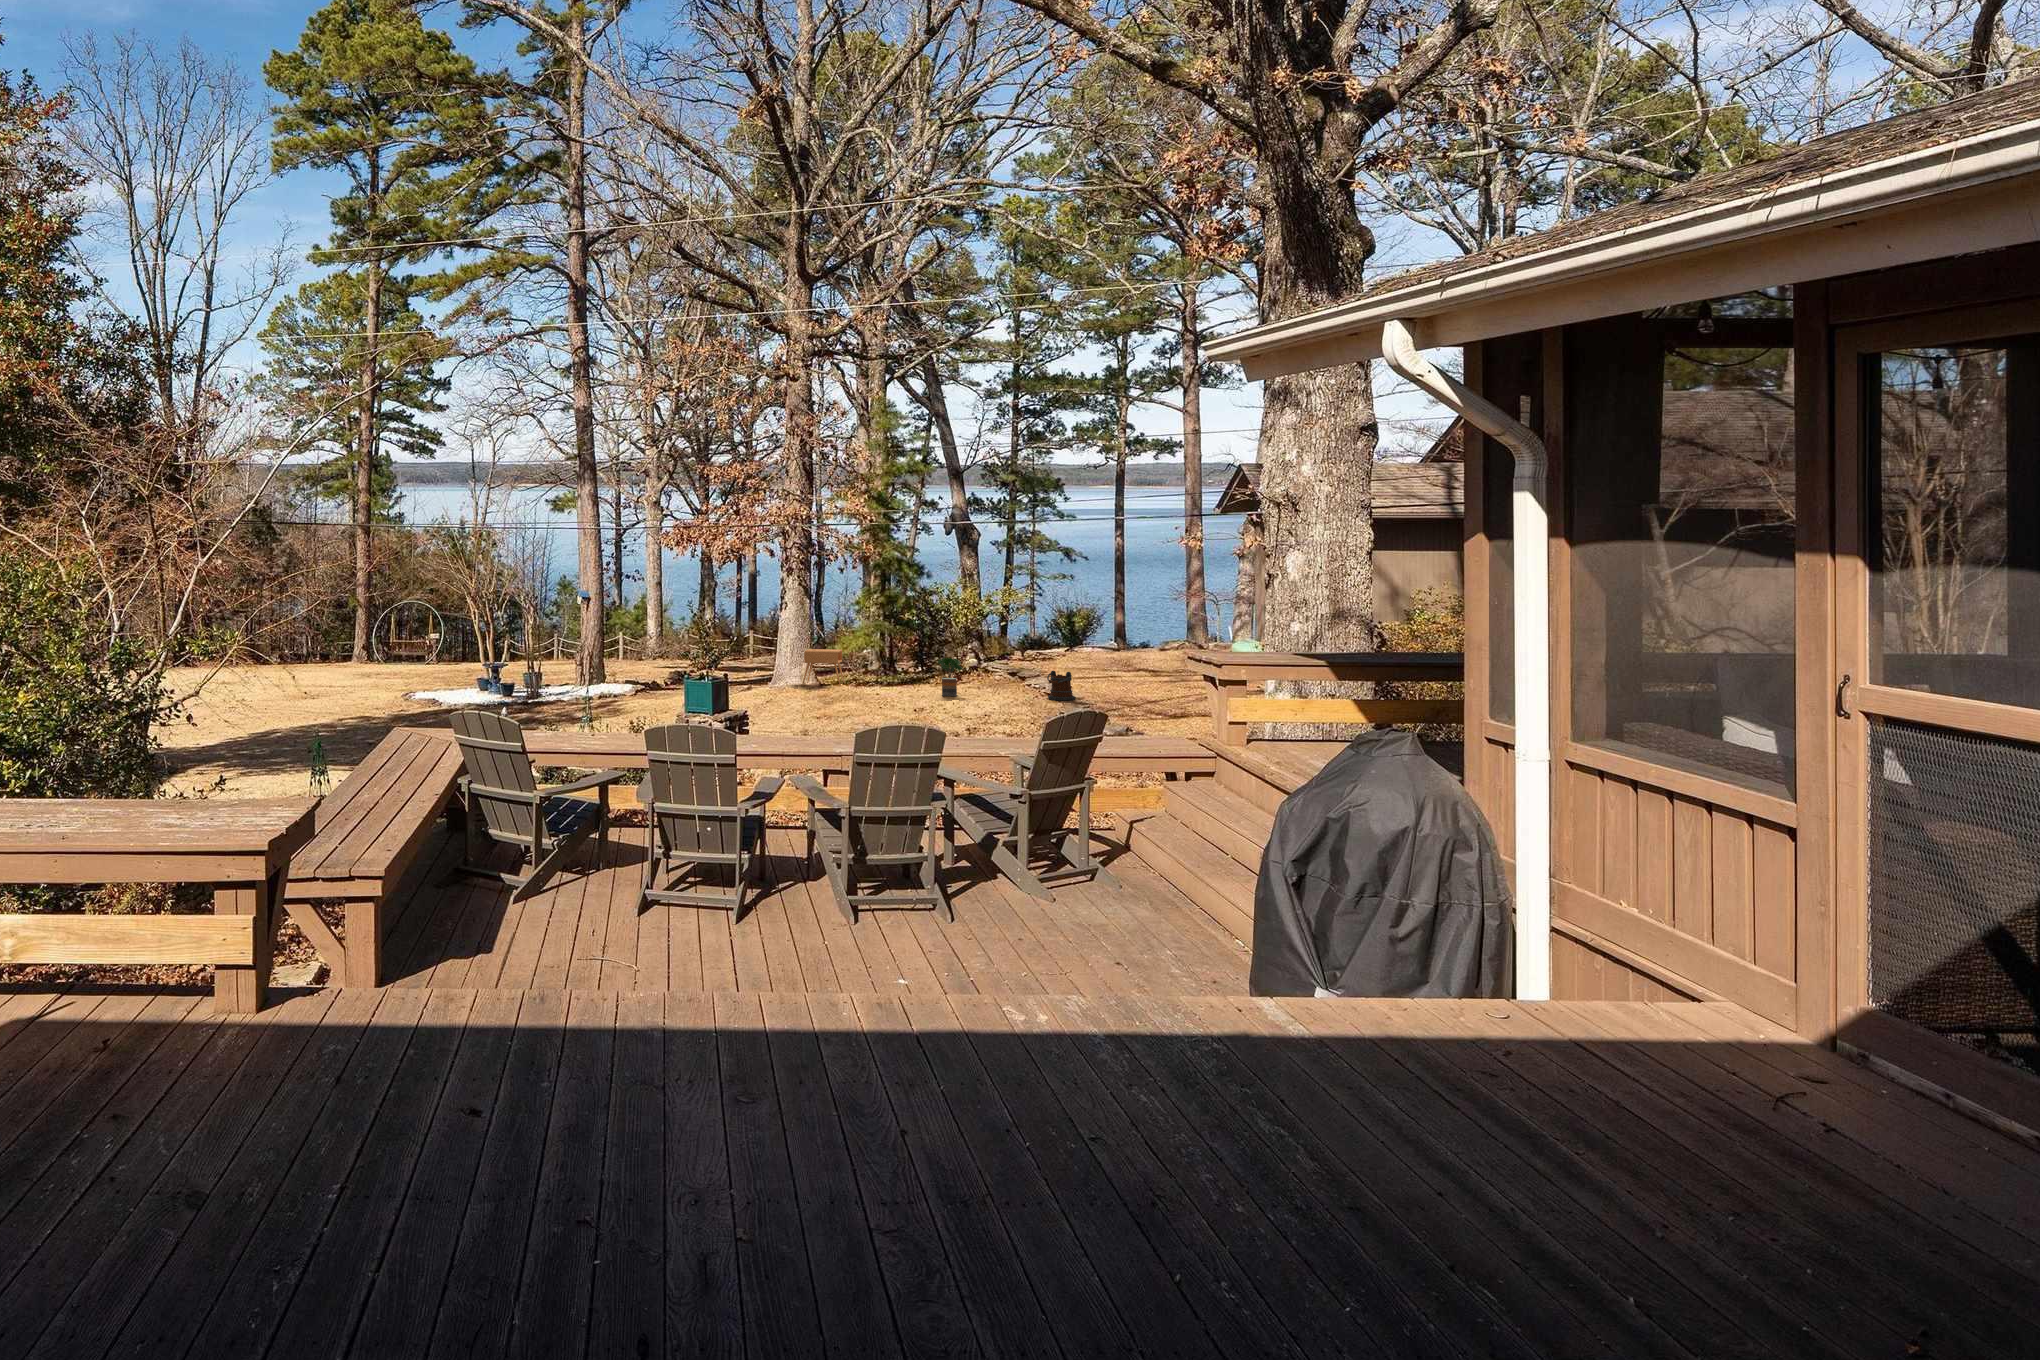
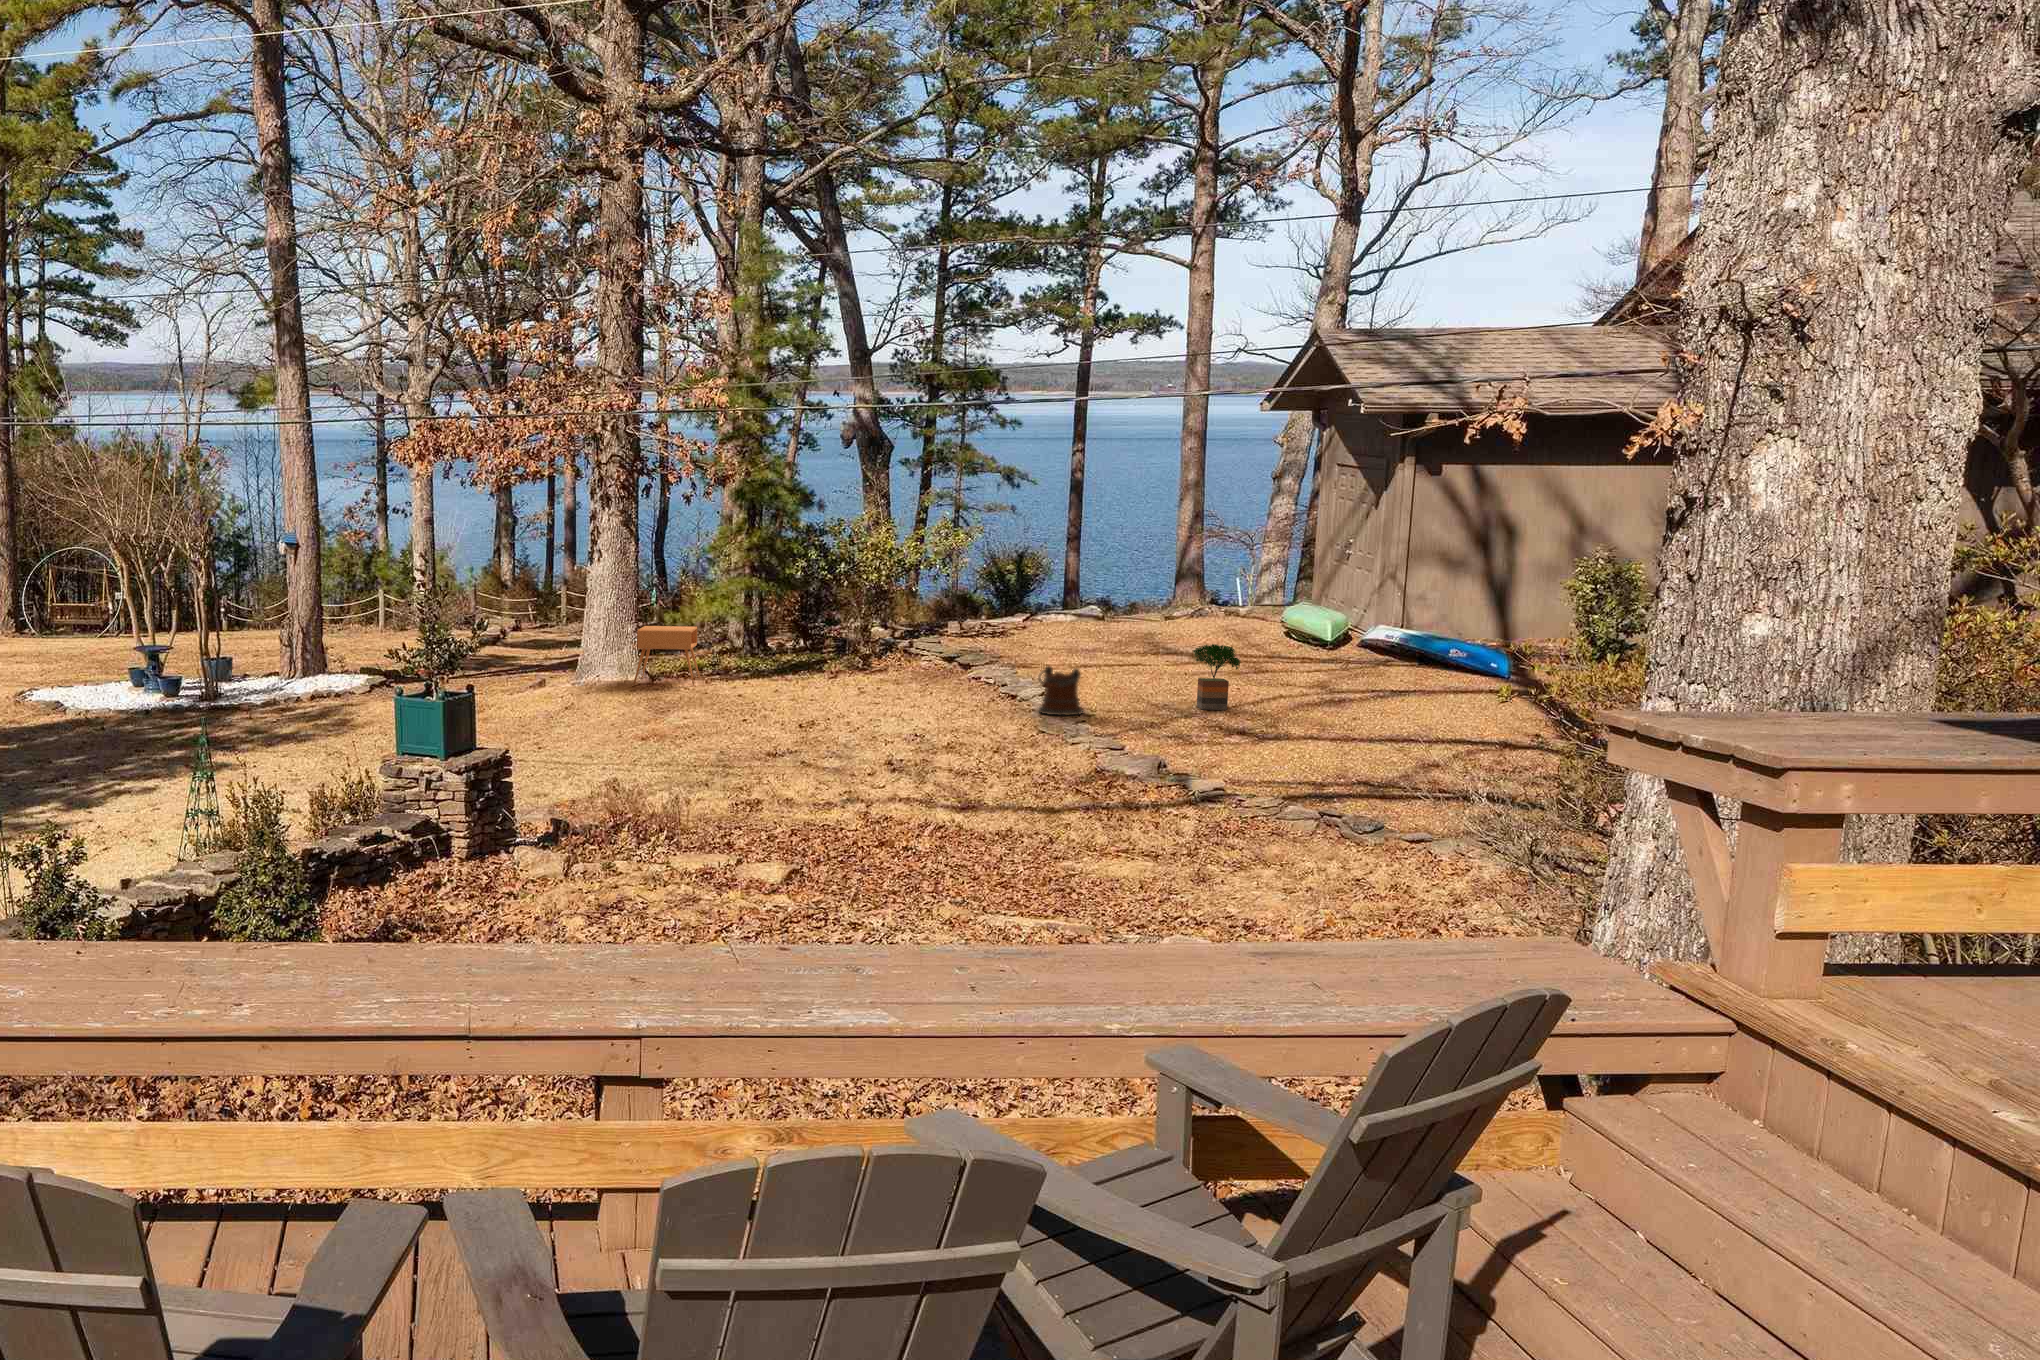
potted tree: present [938,658,962,696] -> present [1193,644,1240,710]

